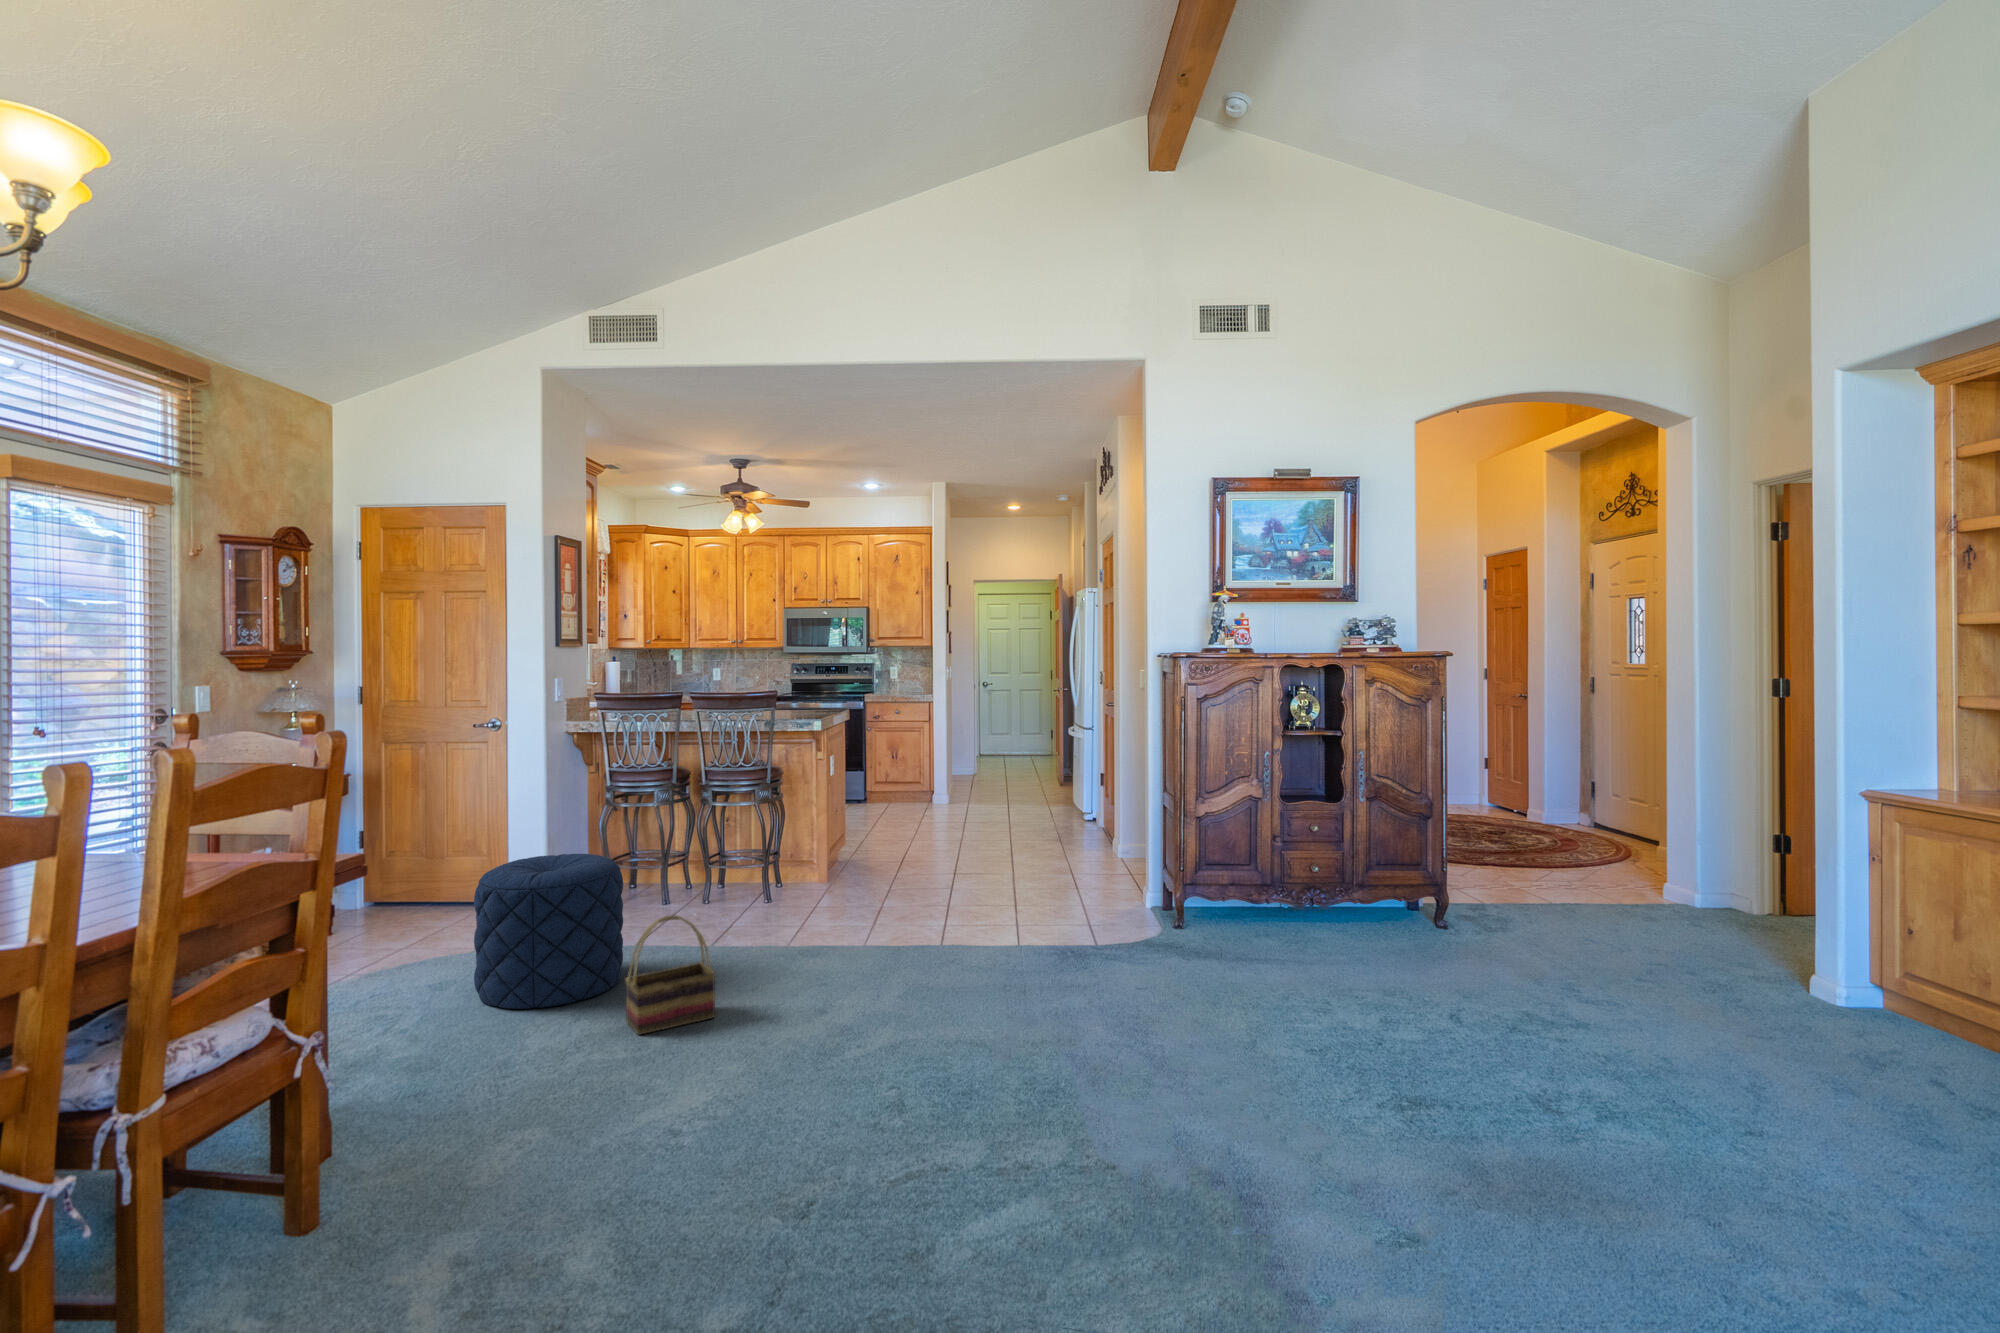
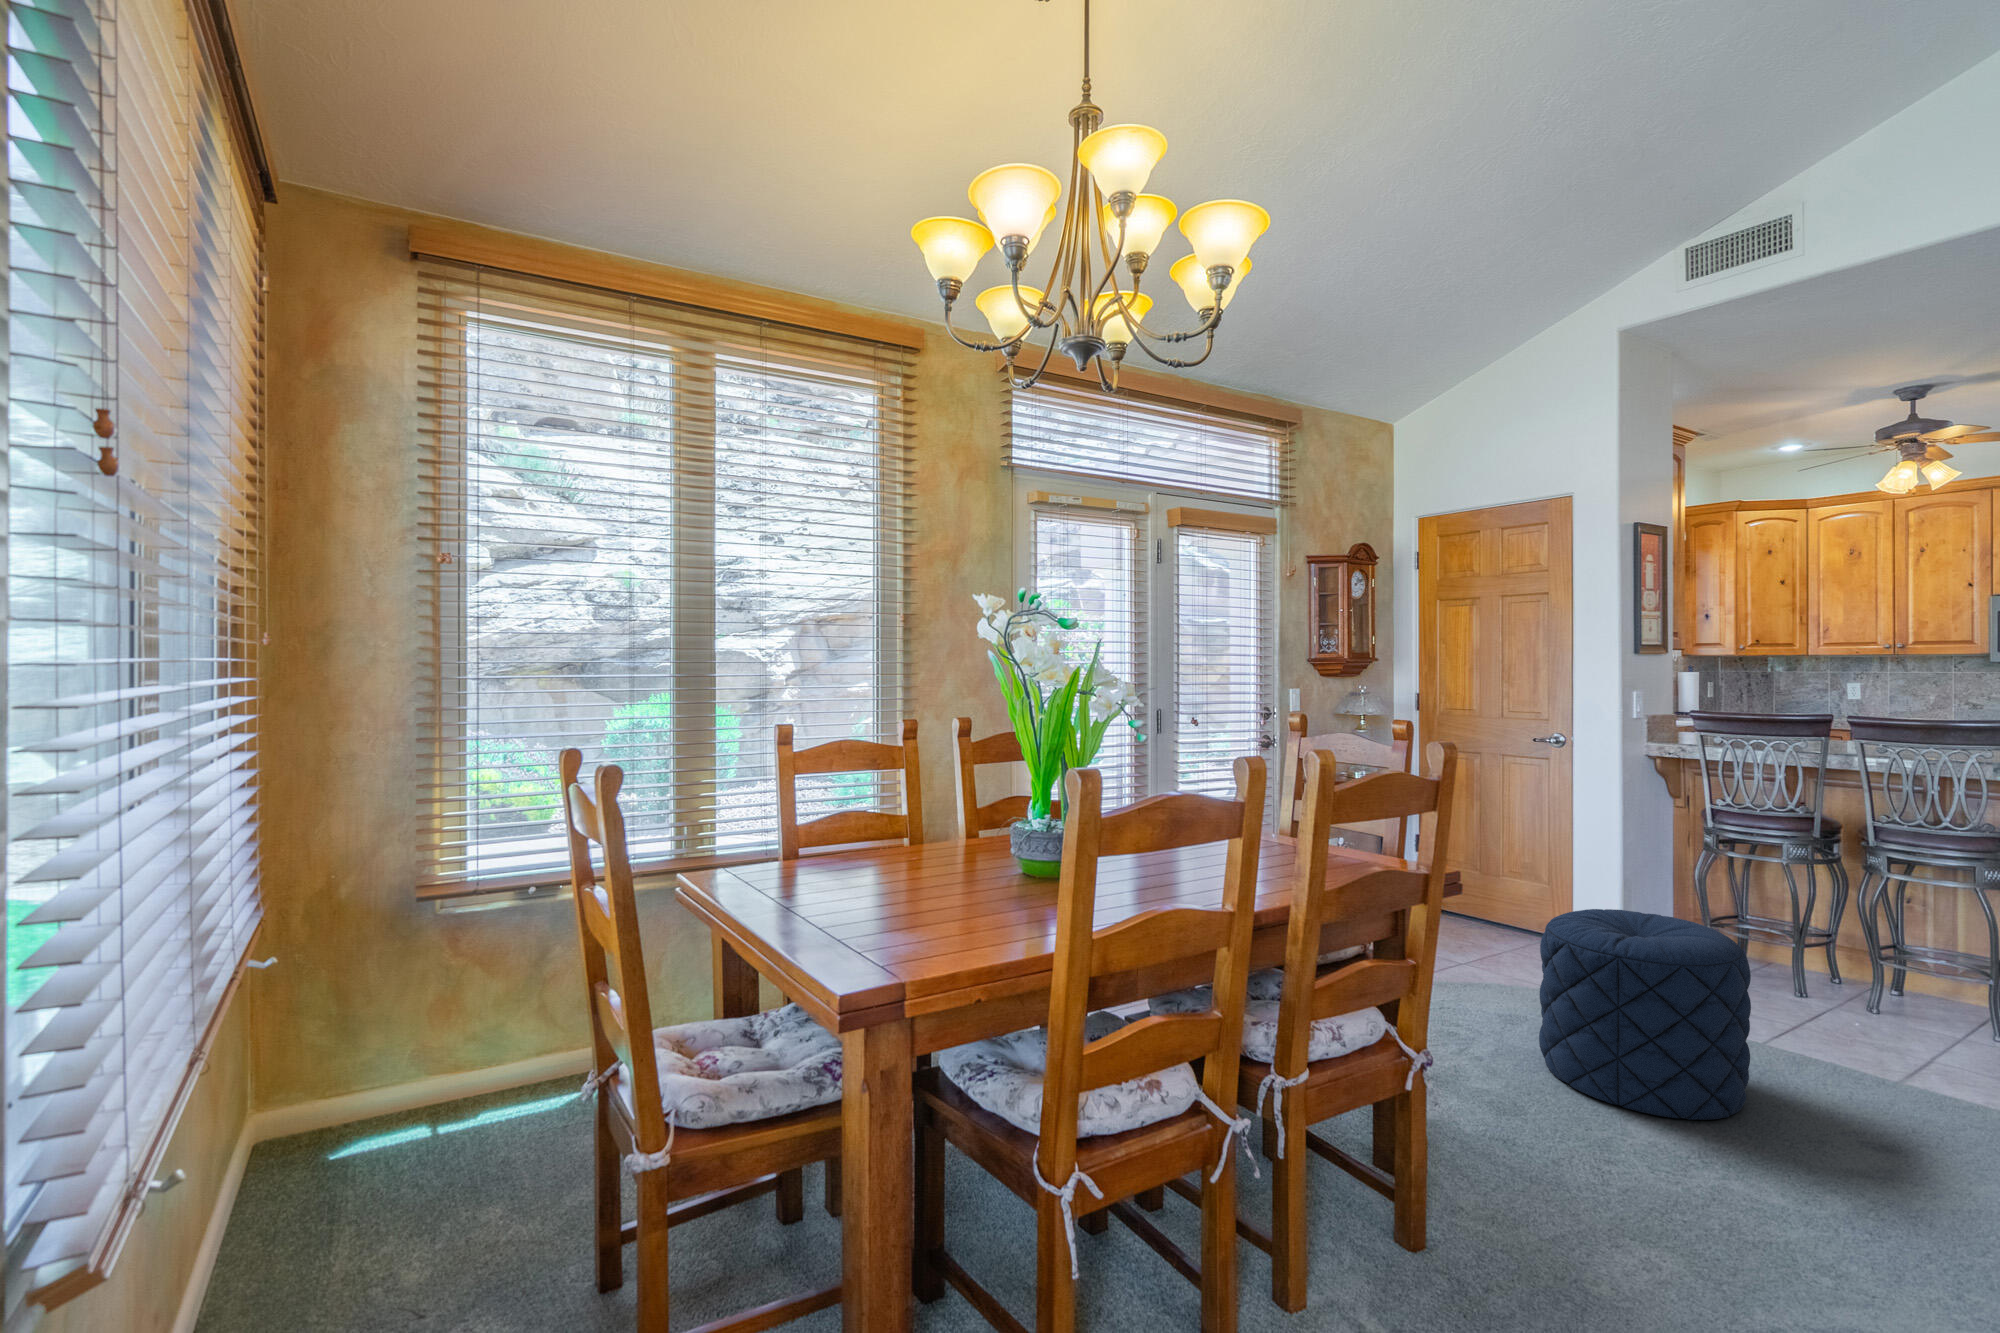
basket: present [625,915,716,1035] -> none [1765,1059,1951,1253]

